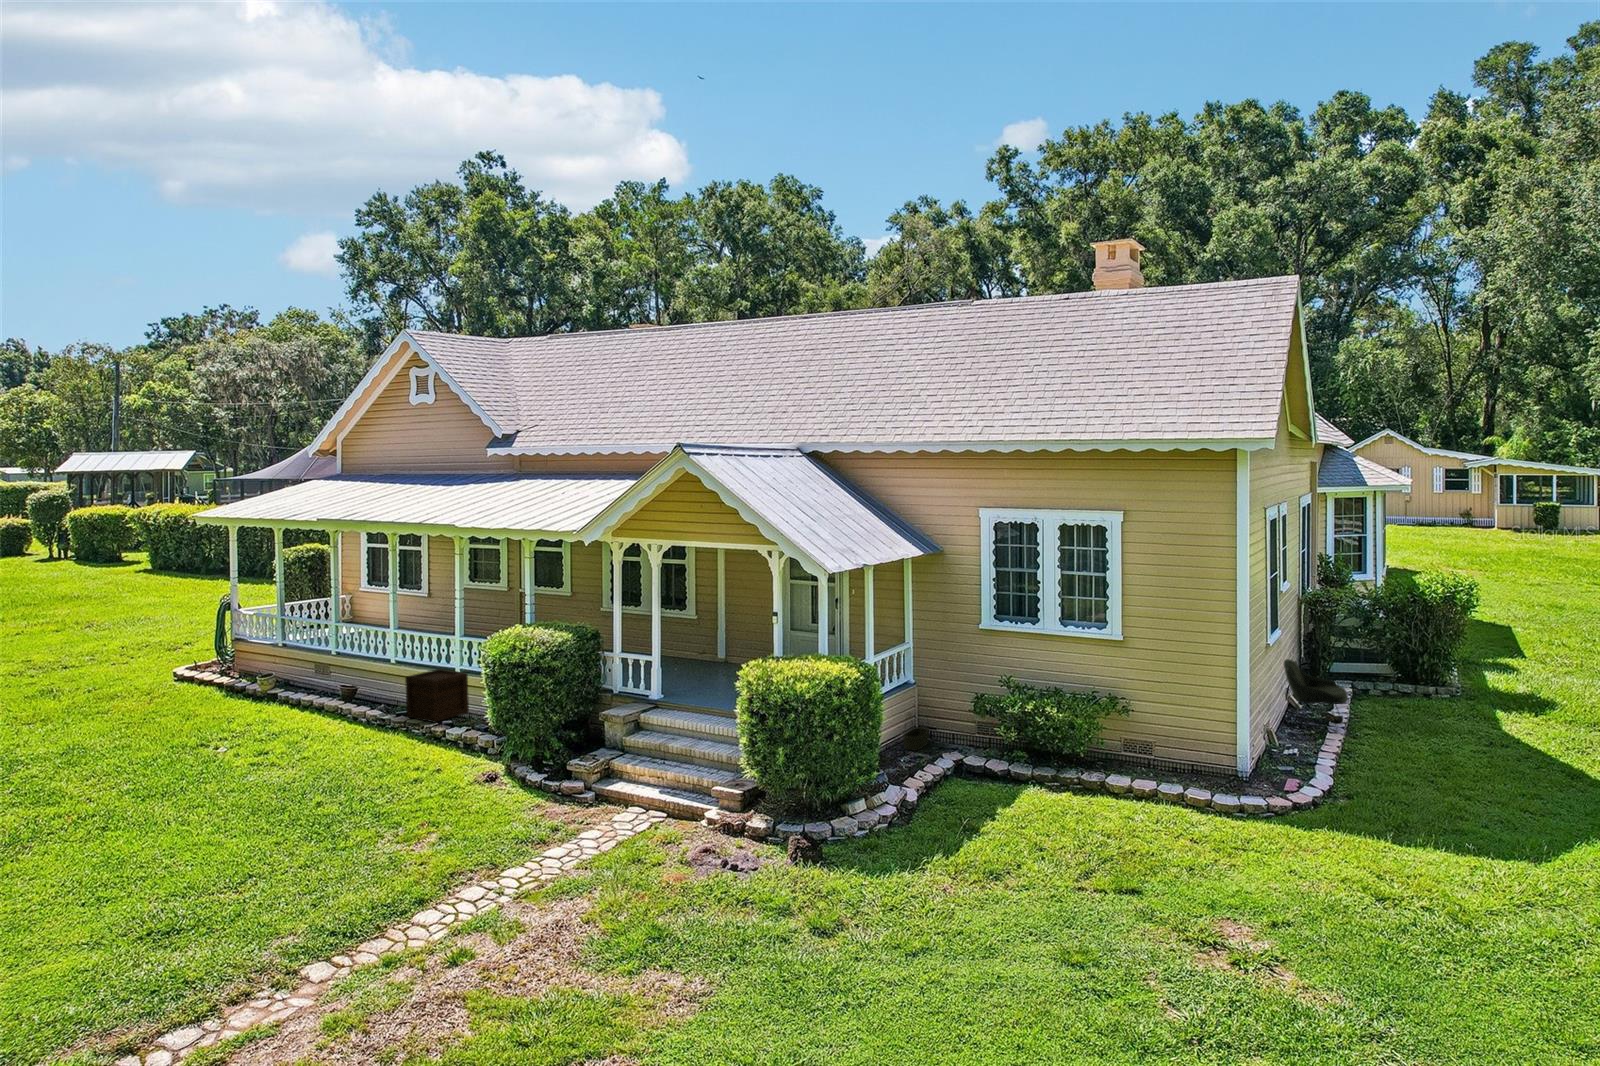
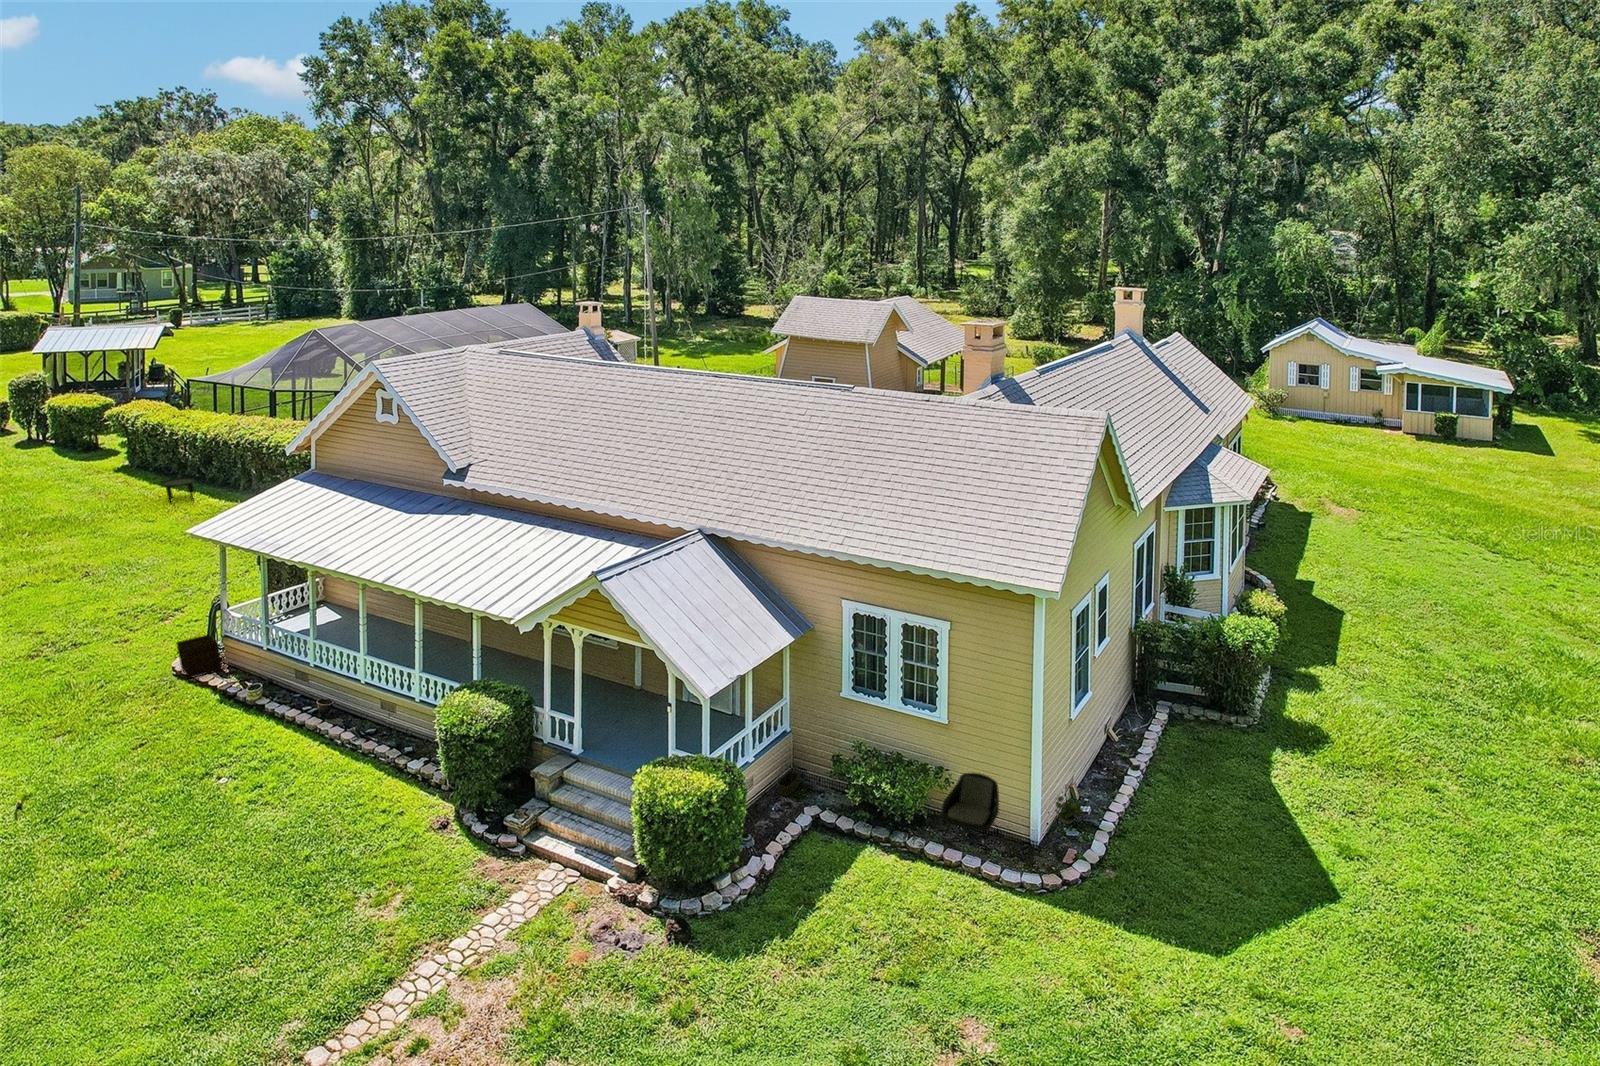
round table: none [183,558,222,581] -> present [161,477,196,502]
lounge chair: present [1284,659,1348,732] -> present [941,773,999,852]
wooden crate: present [405,669,469,722] -> present [177,635,223,678]
potted plant: none [1260,736,1302,769] -> present [1055,796,1083,824]

